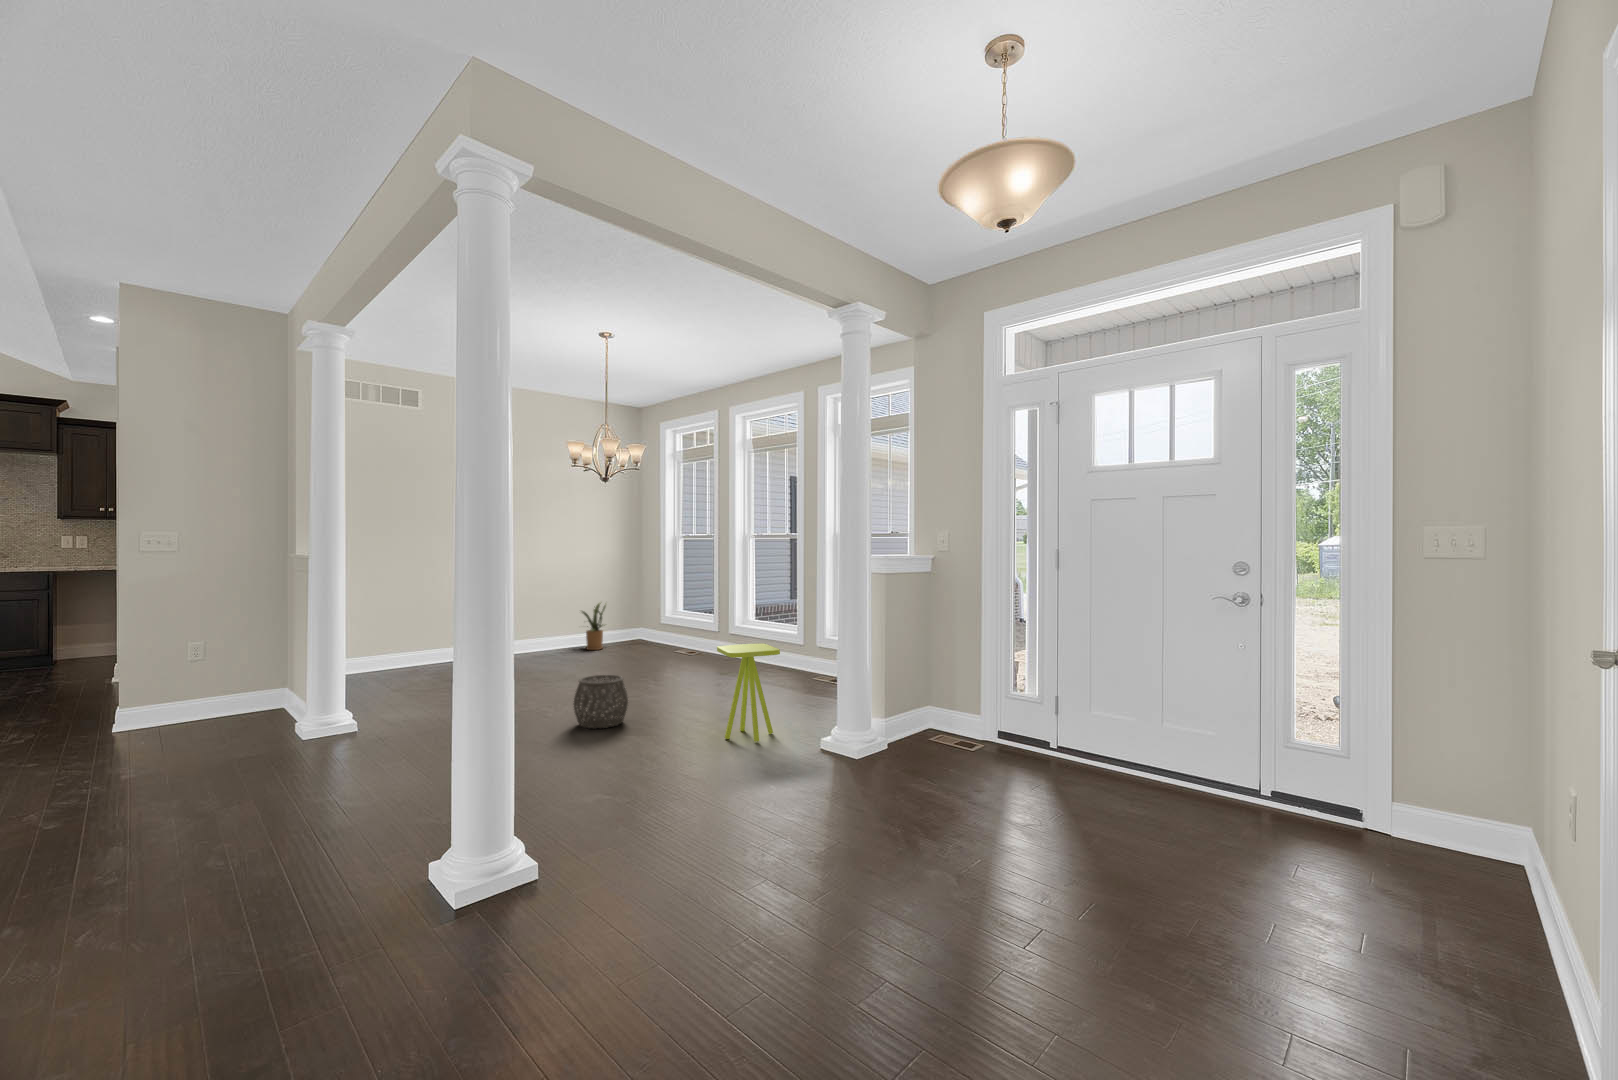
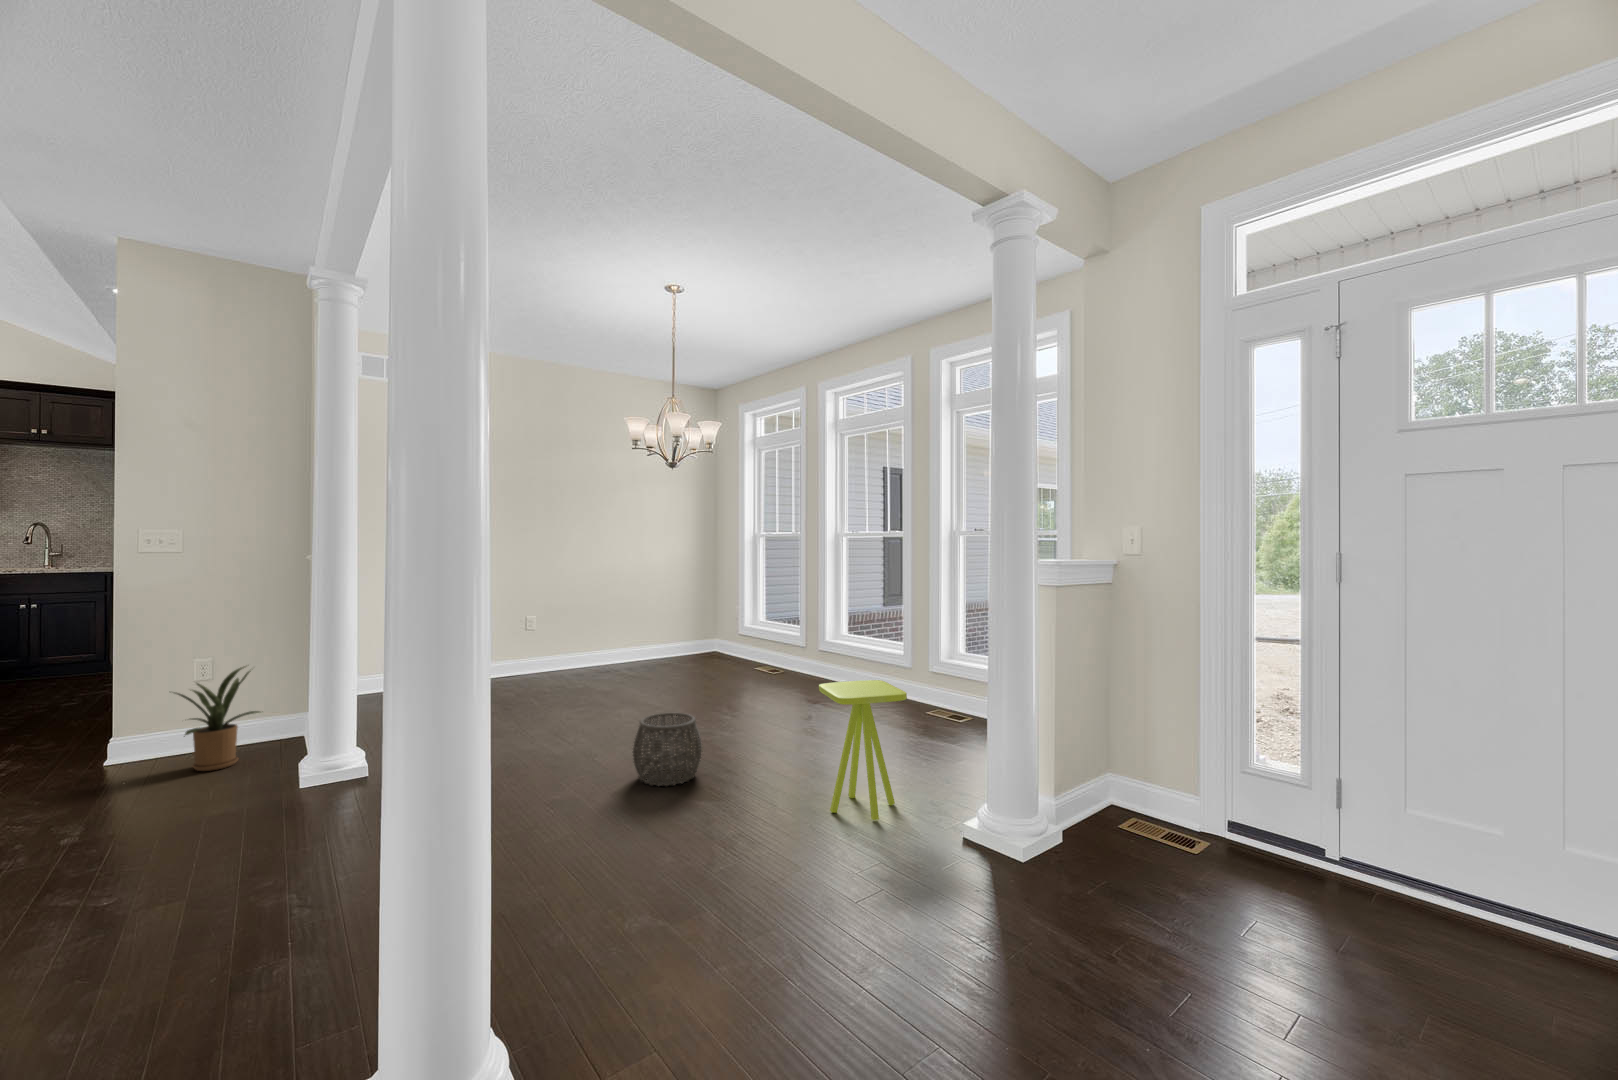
house plant: present [582,603,606,650] -> present [175,666,260,771]

